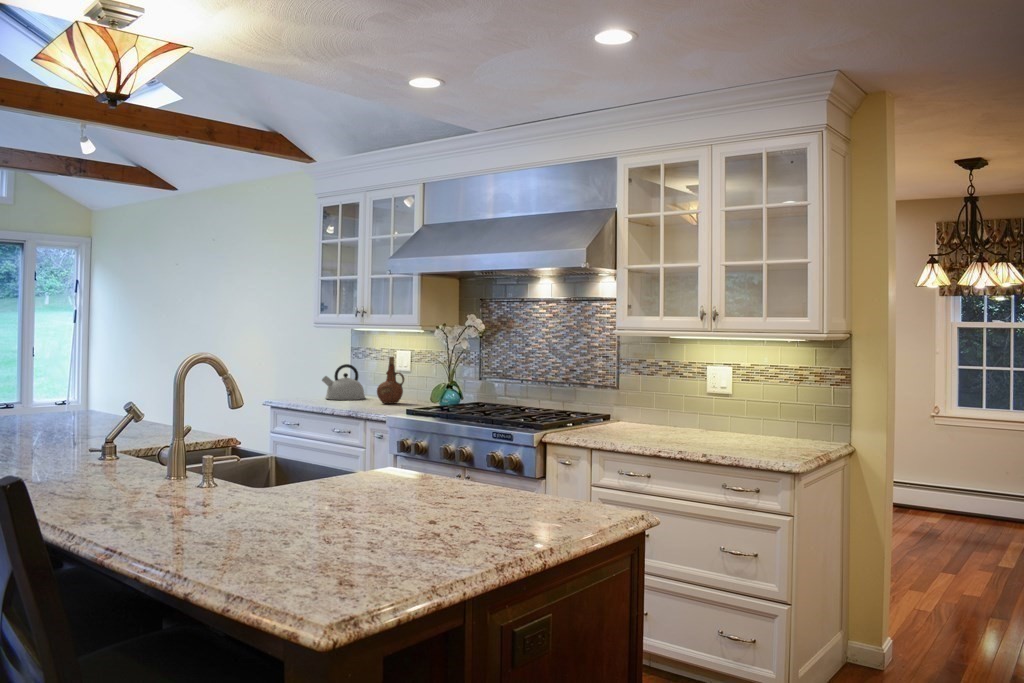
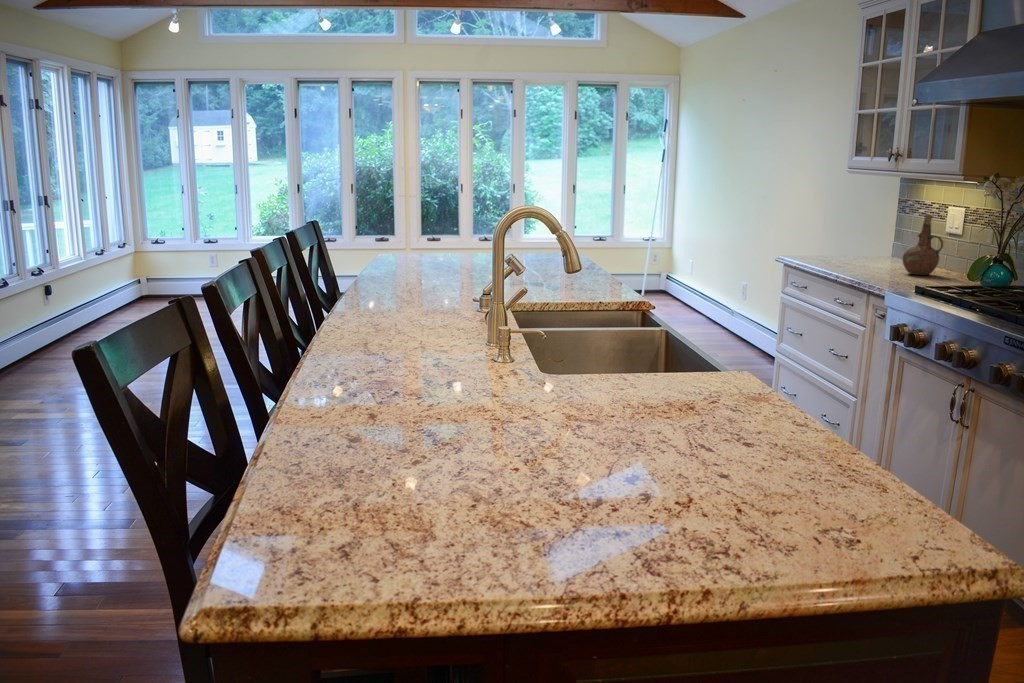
kettle: present [322,364,365,400] -> none [847,220,901,265]

